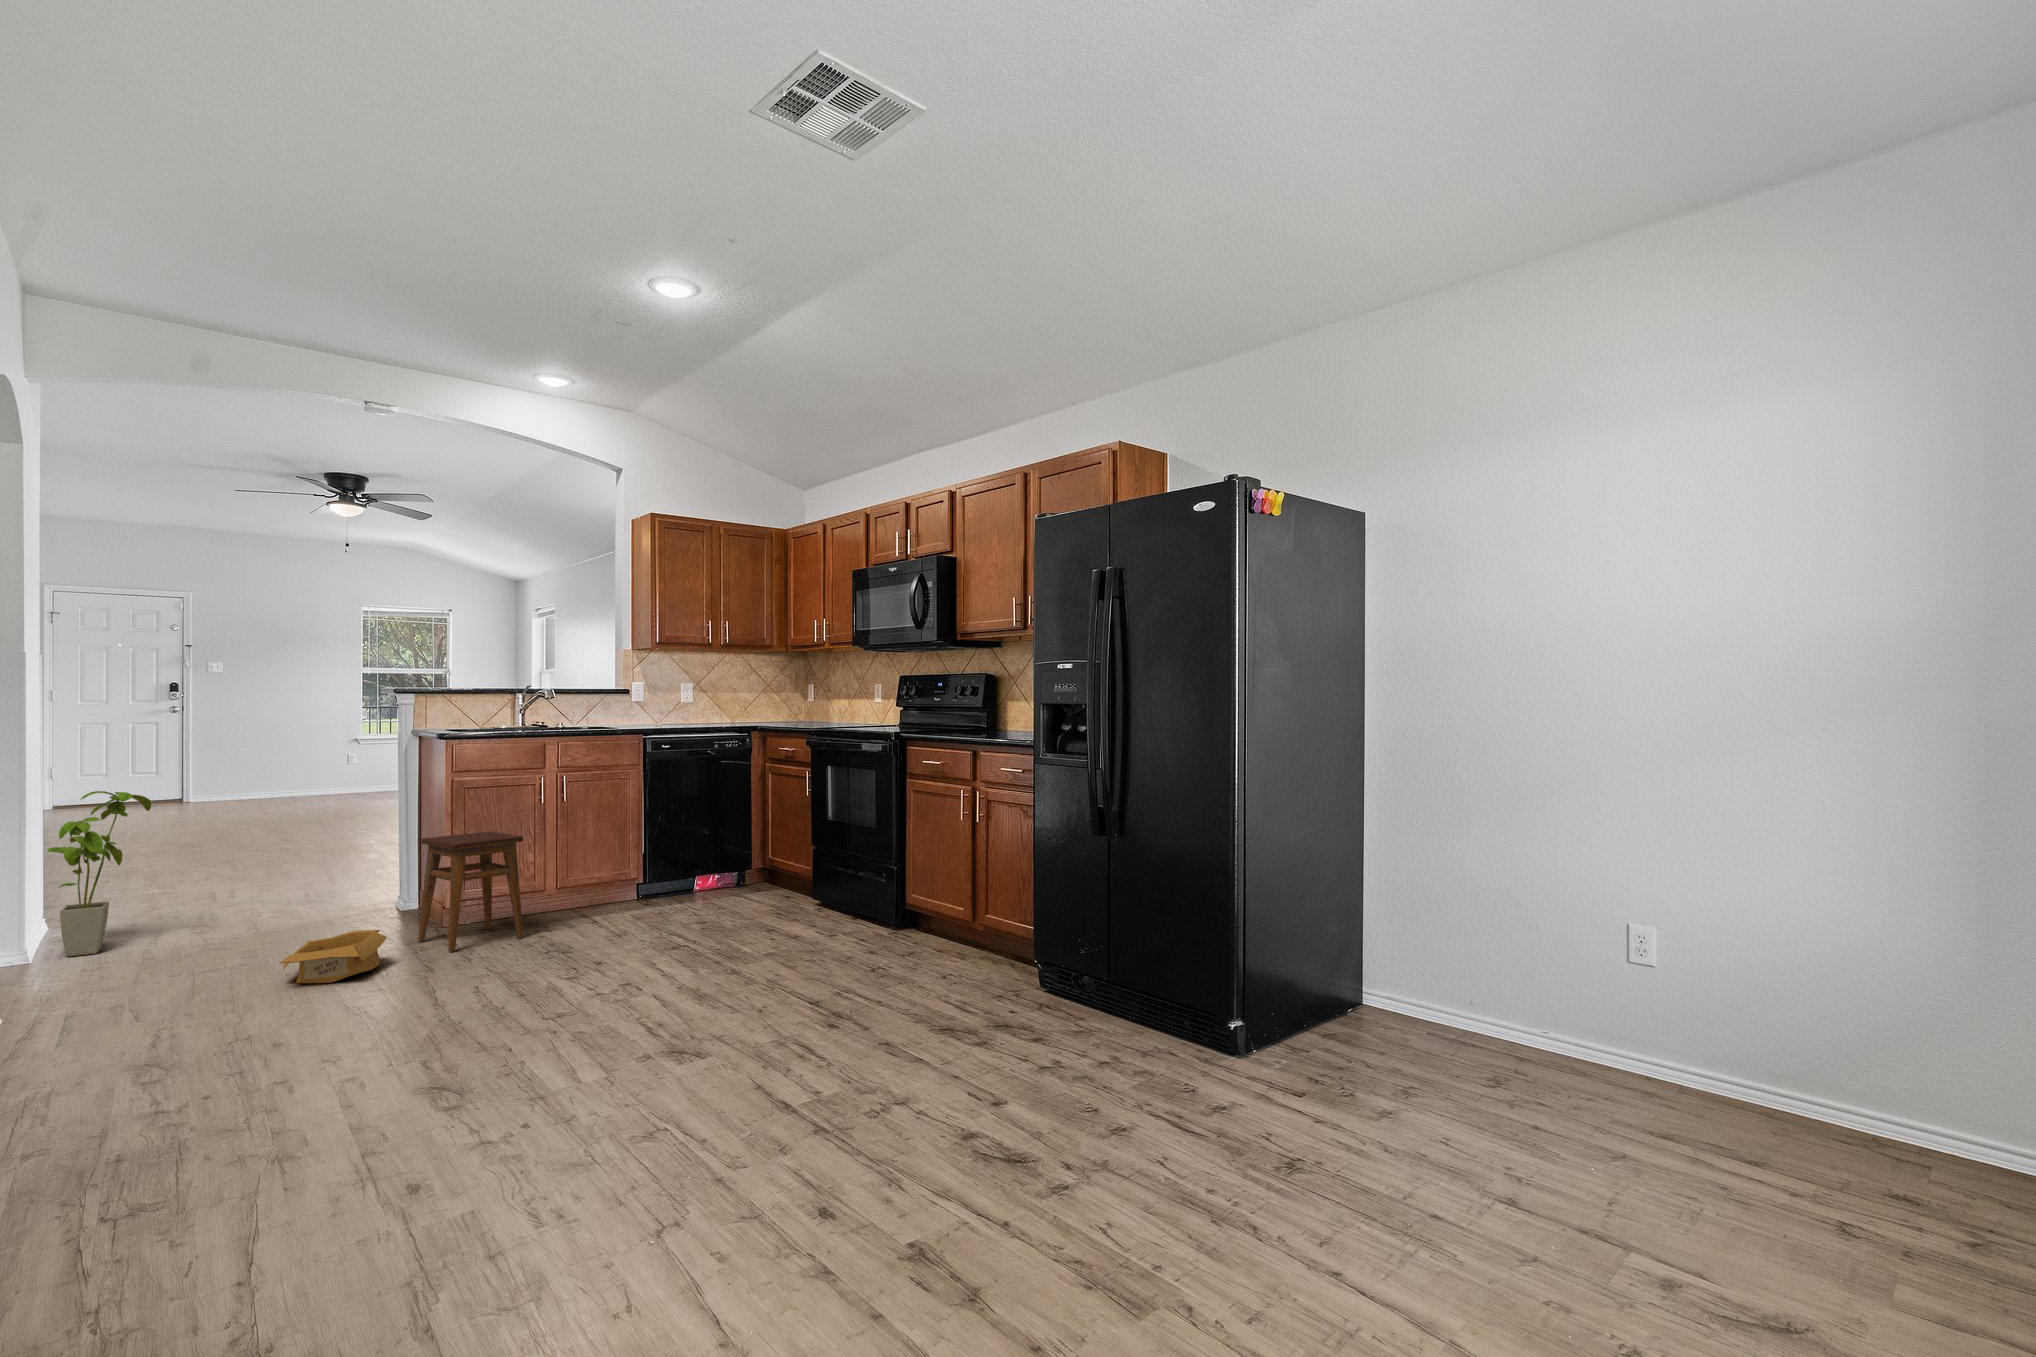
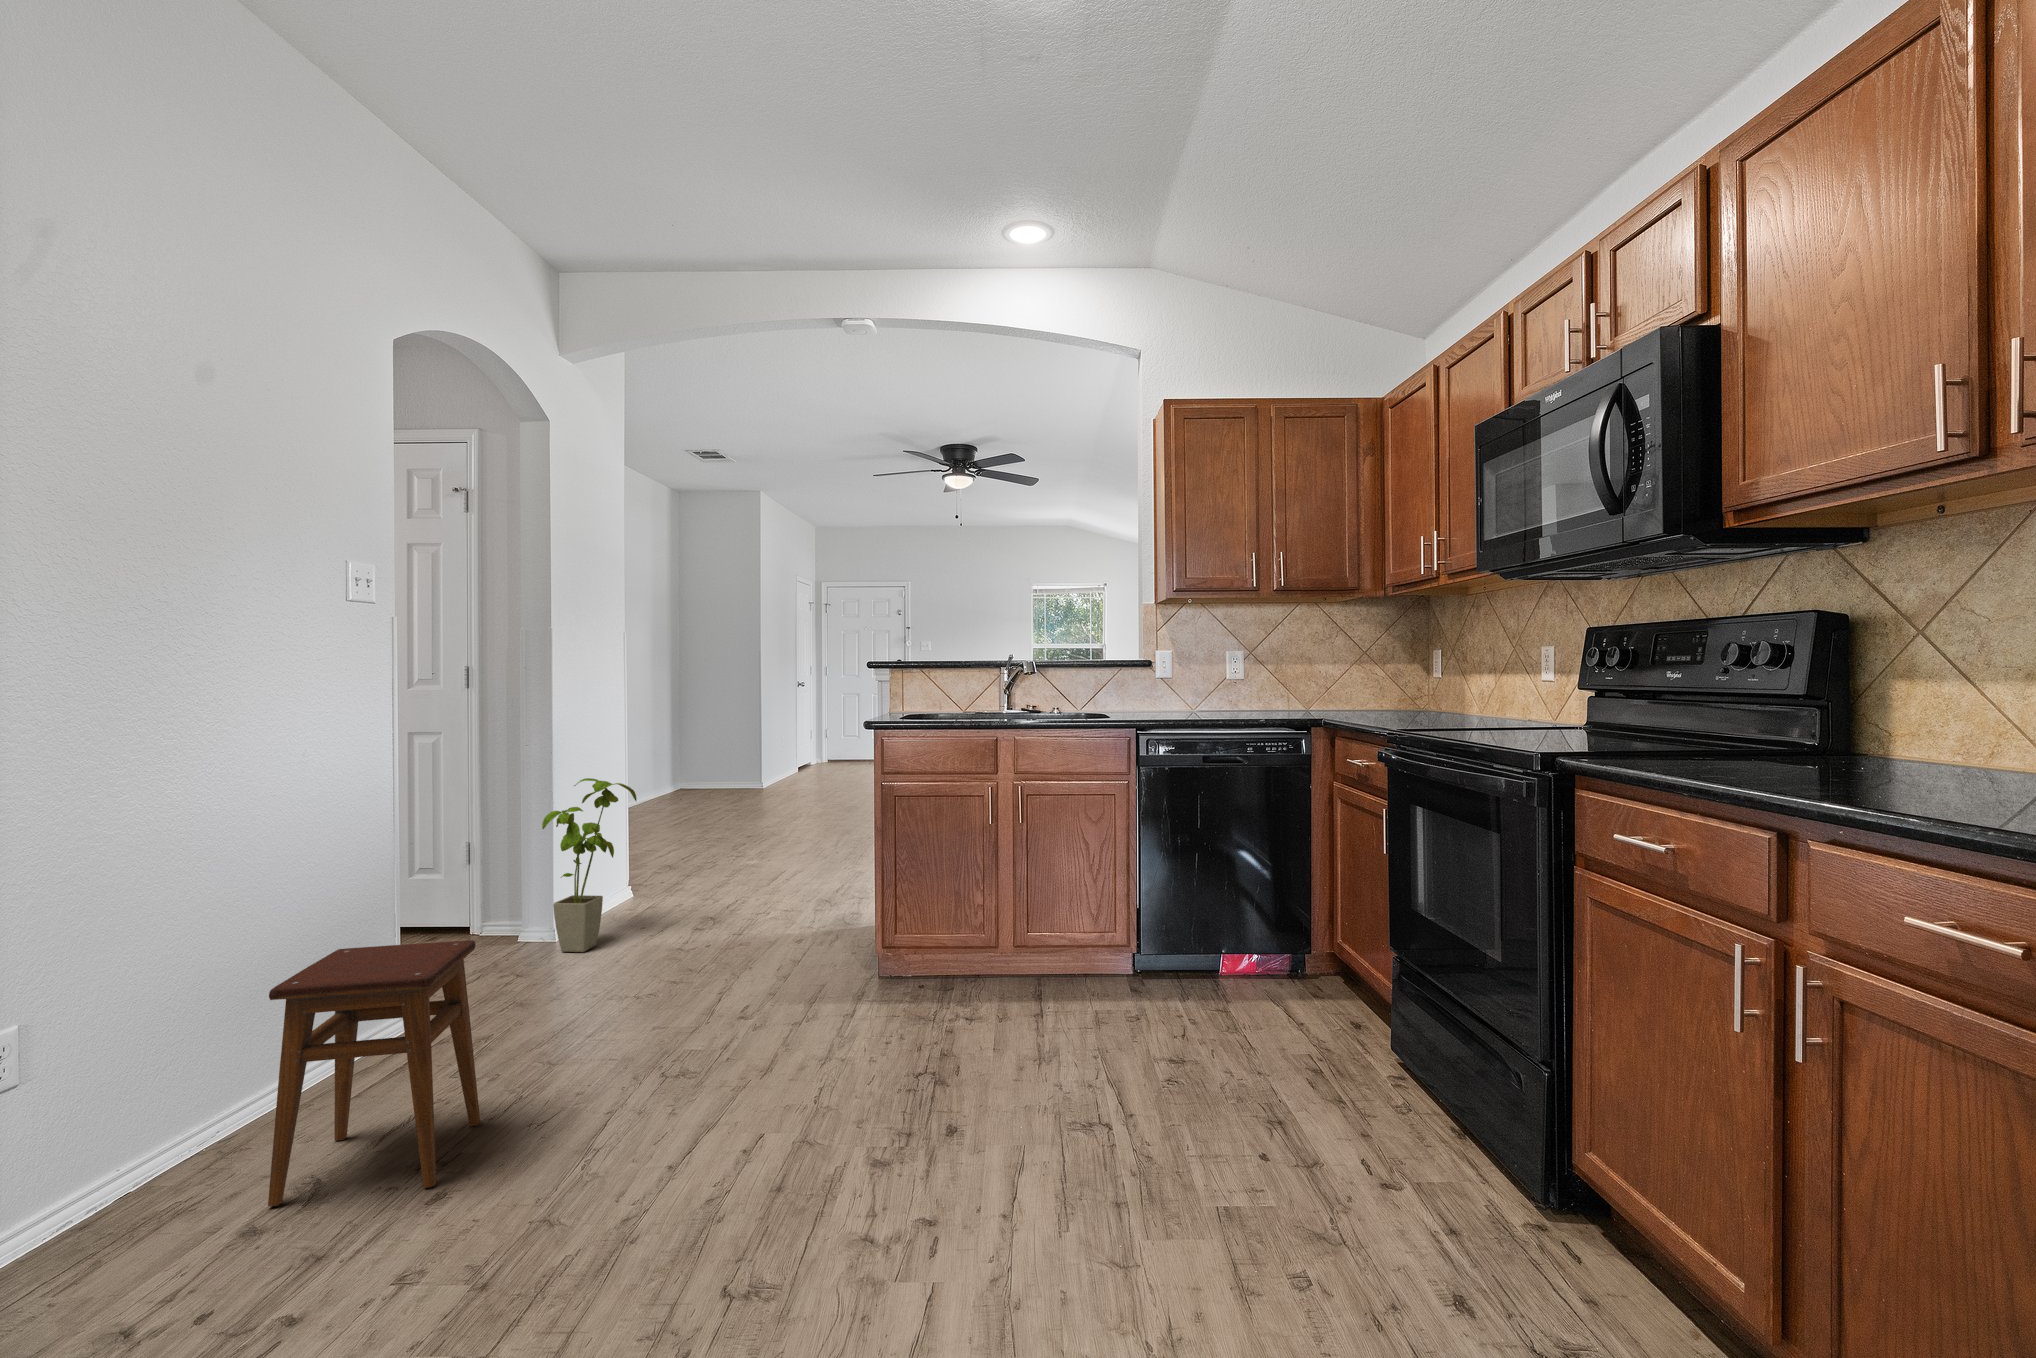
stool: present [418,831,523,951] -> present [268,940,480,1206]
cardboard box: present [280,930,387,983] -> none [588,994,736,1076]

